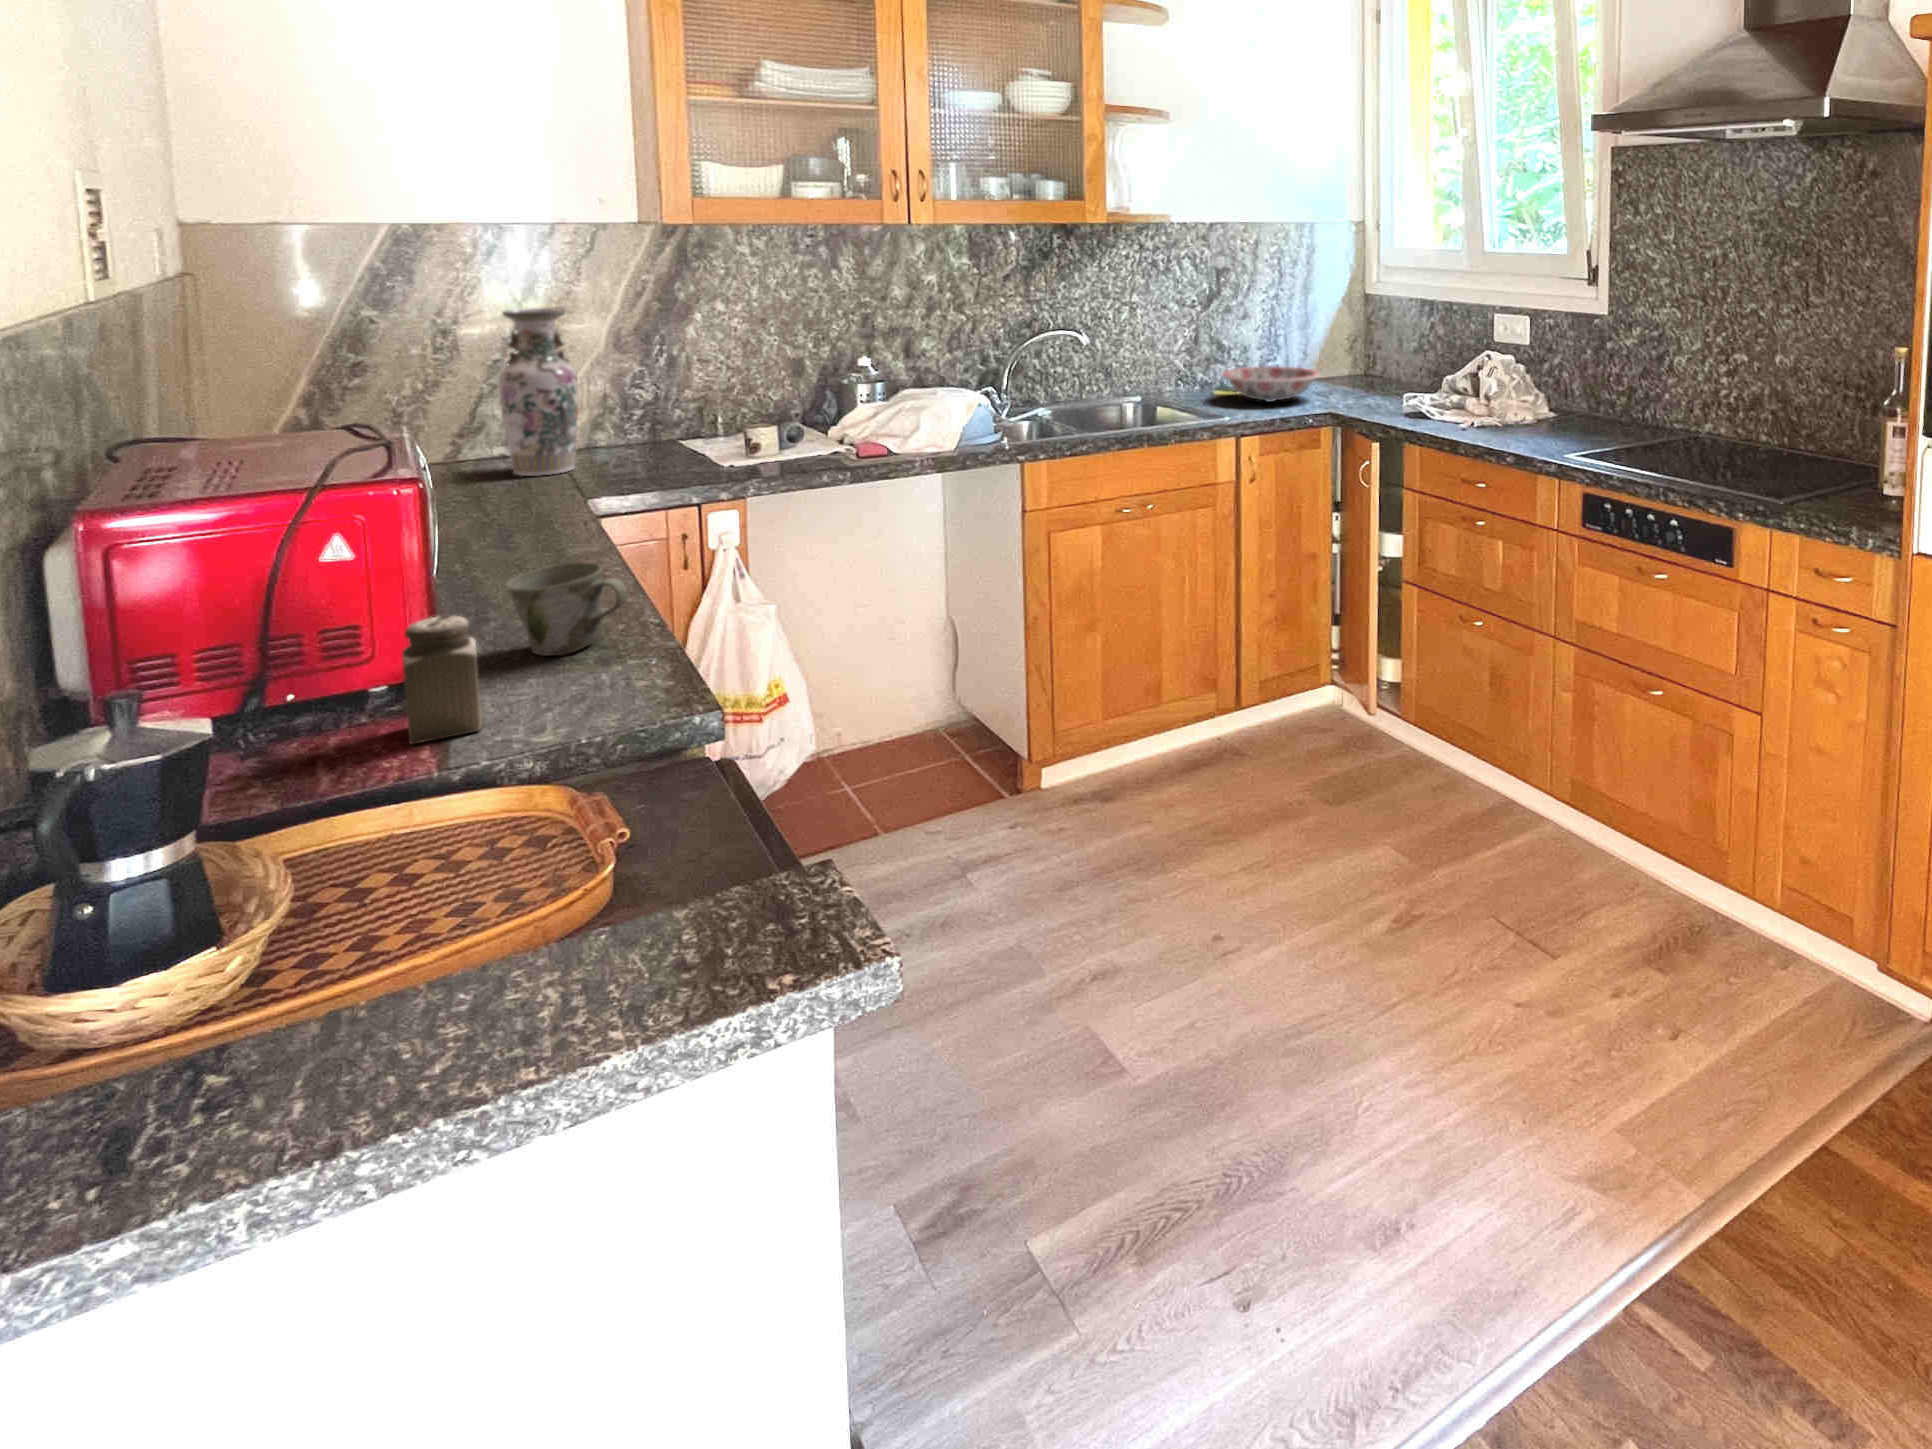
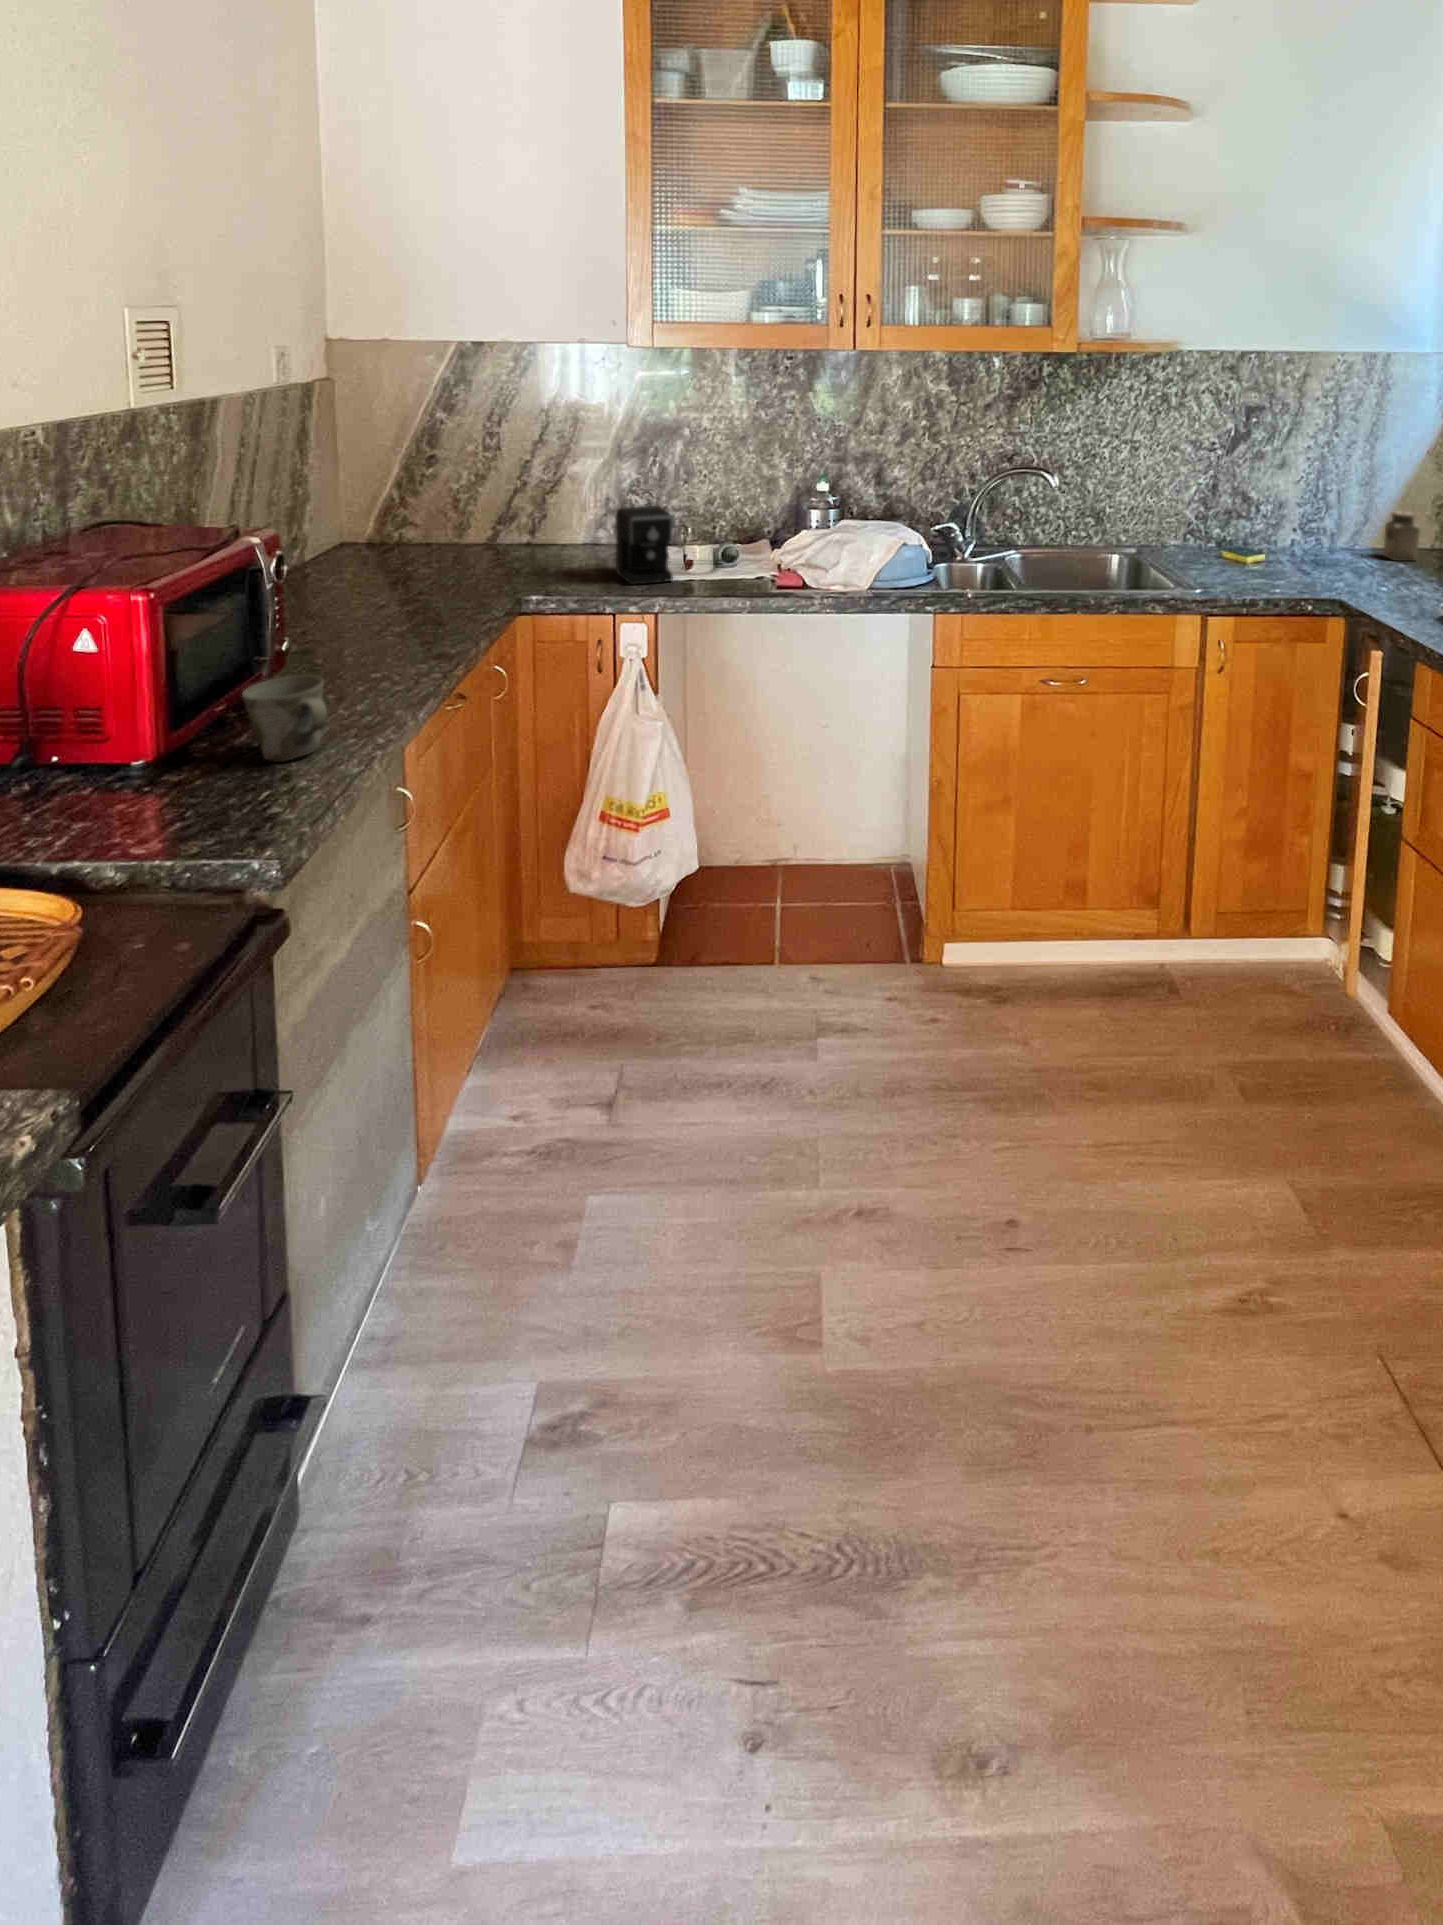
vase: present [498,308,578,476] -> none [505,418,565,567]
ceramic bowl: present [1222,367,1319,401] -> none [1225,530,1353,575]
coffee maker: none [657,392,772,475] -> present [615,506,725,584]
salt shaker: present [402,616,482,744] -> present [1383,511,1420,561]

